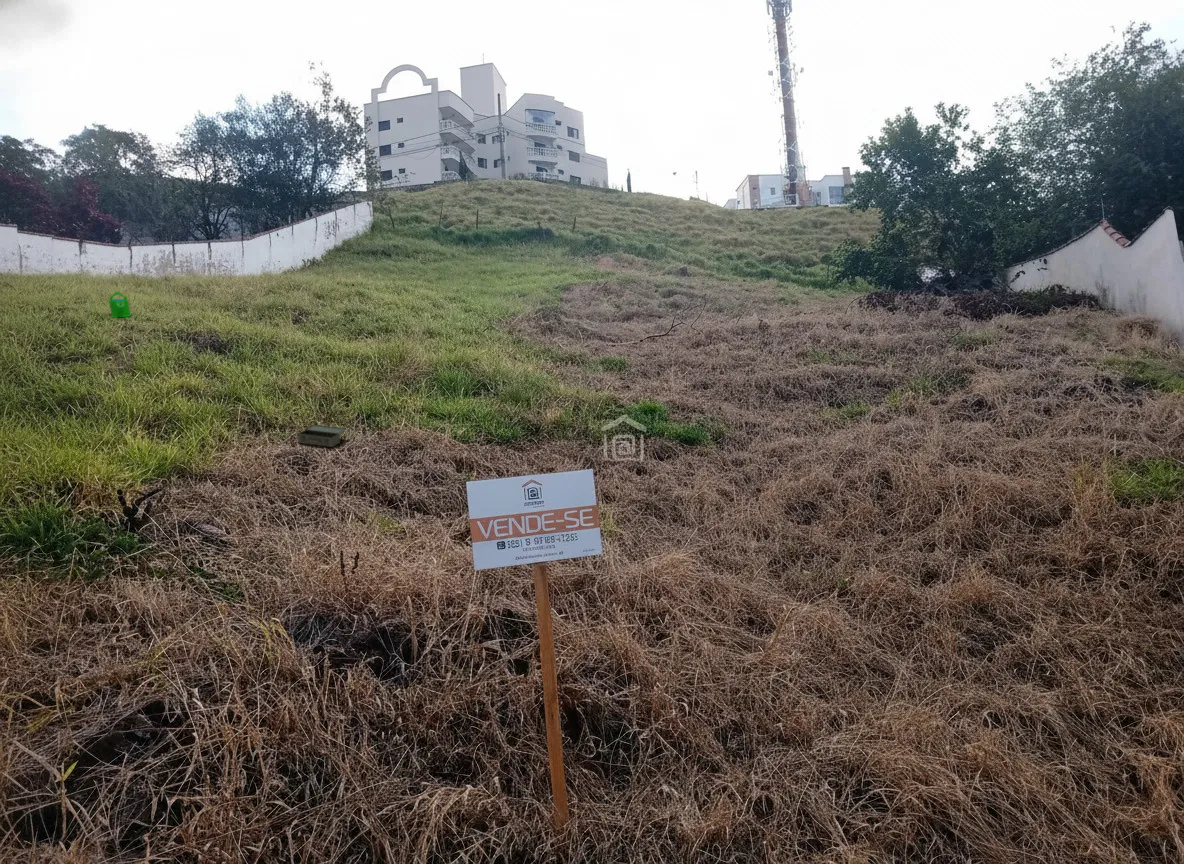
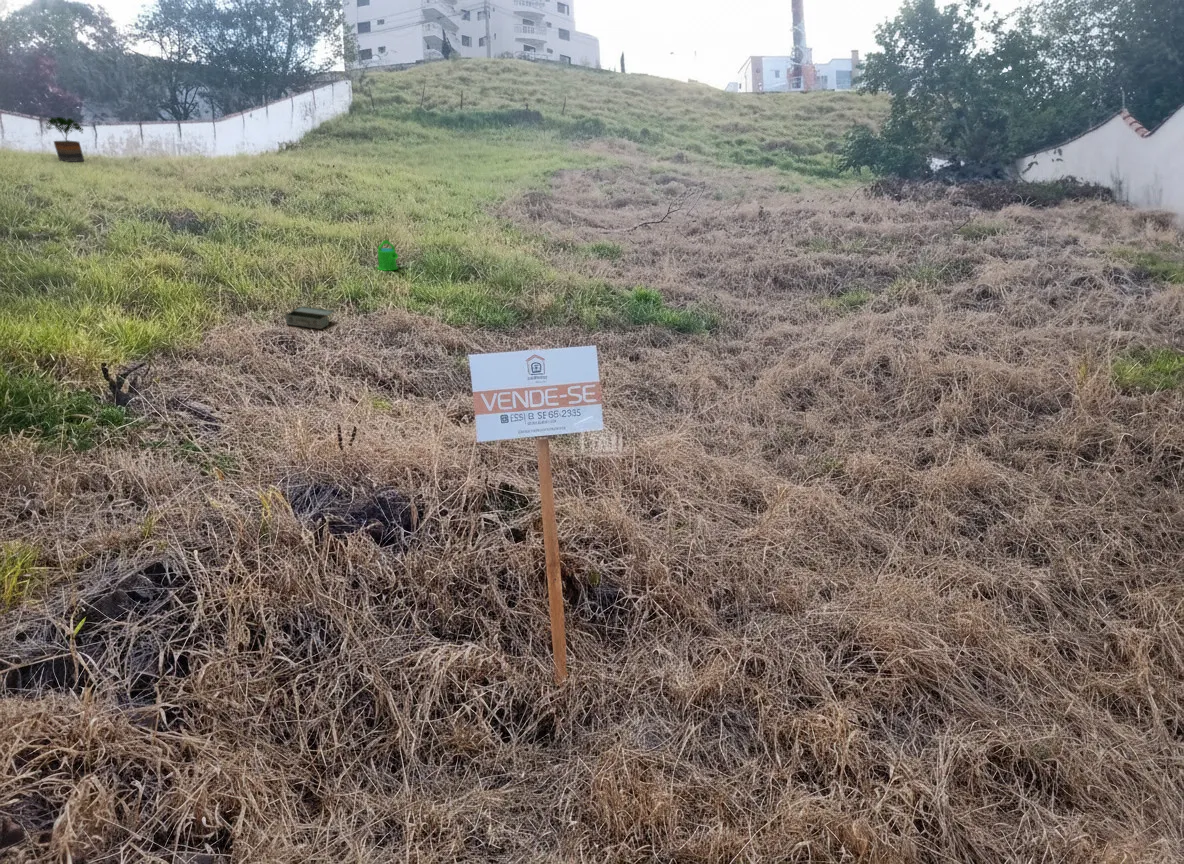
potted tree: none [82,244,119,285] -> present [46,117,84,162]
watering can: present [109,292,131,317] -> present [378,240,398,271]

